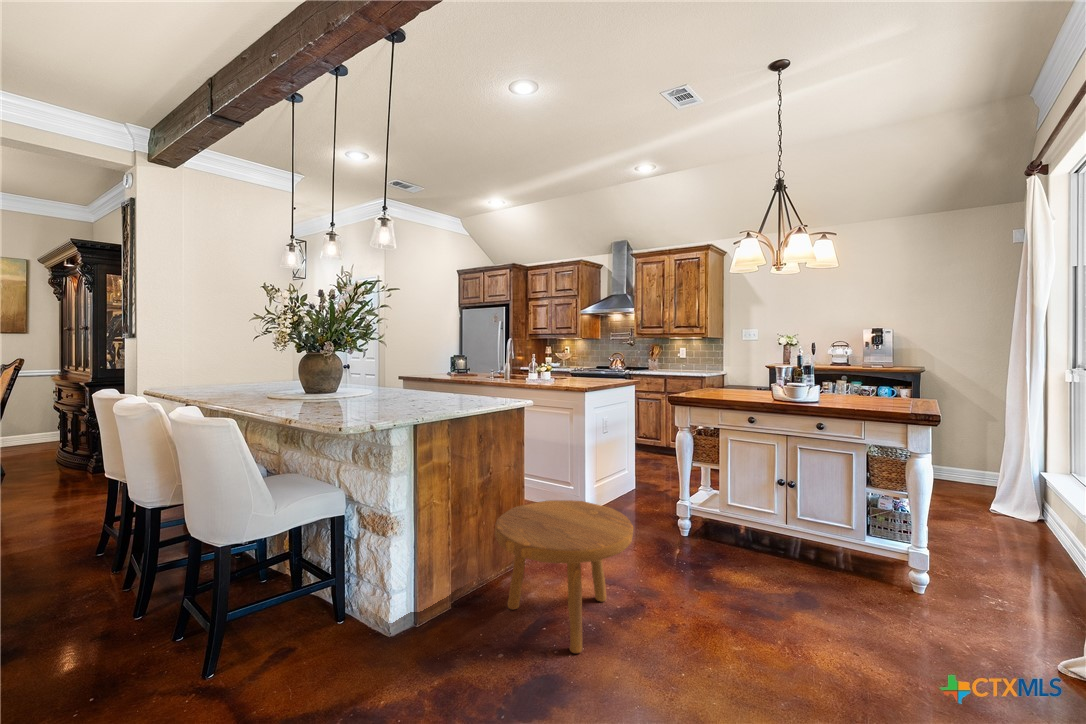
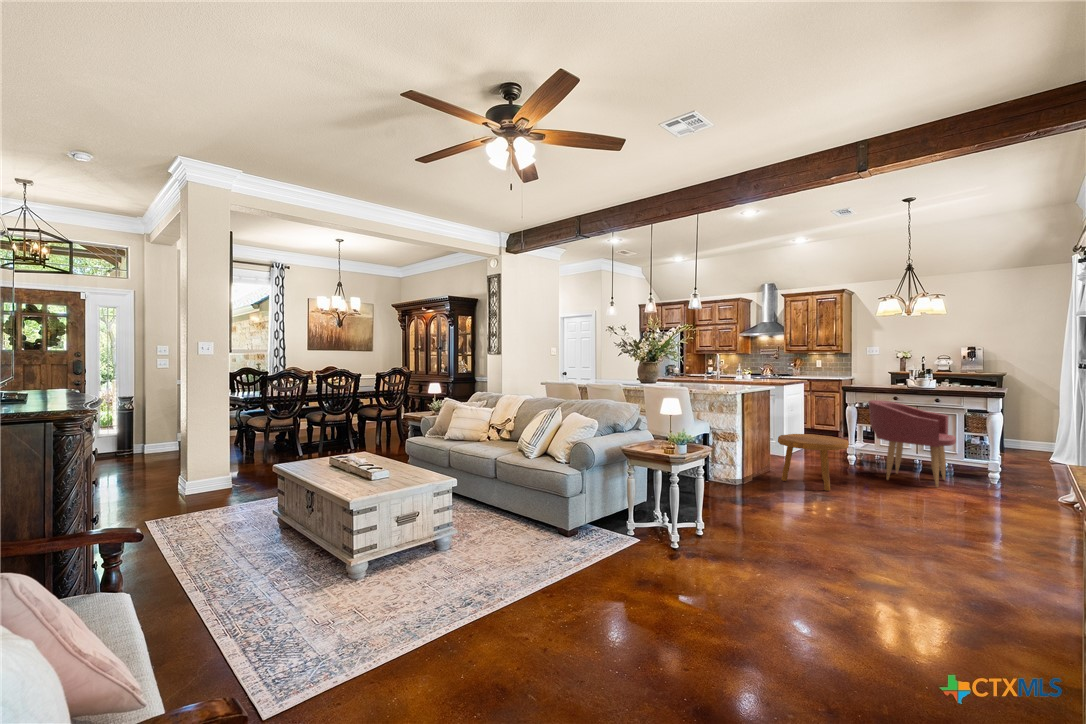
armchair: none [696,425,851,618] -> present [868,400,956,487]

